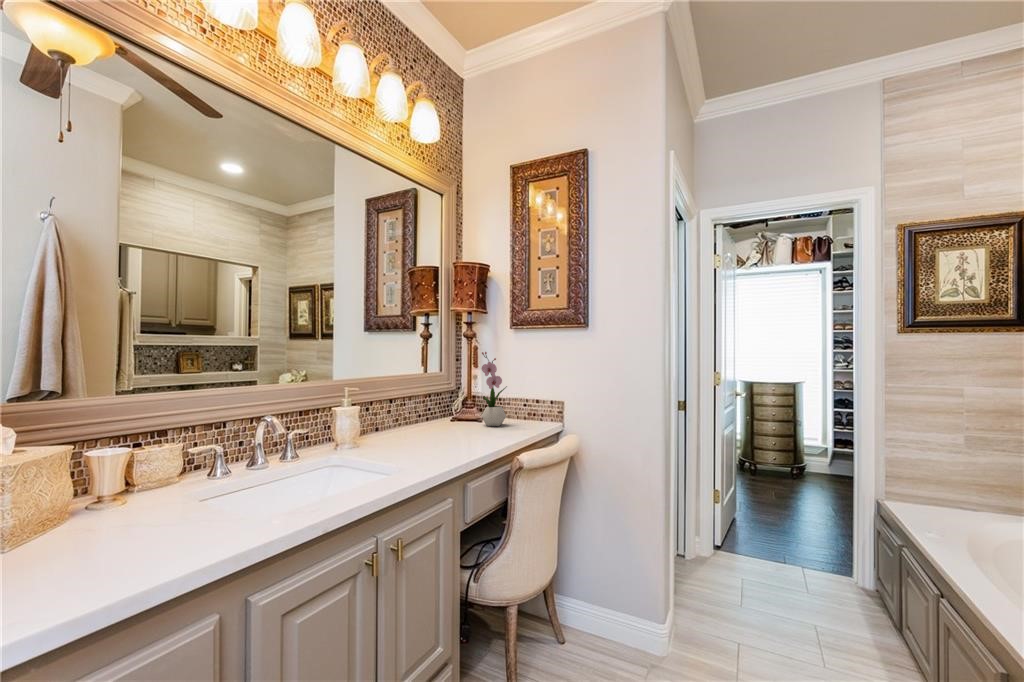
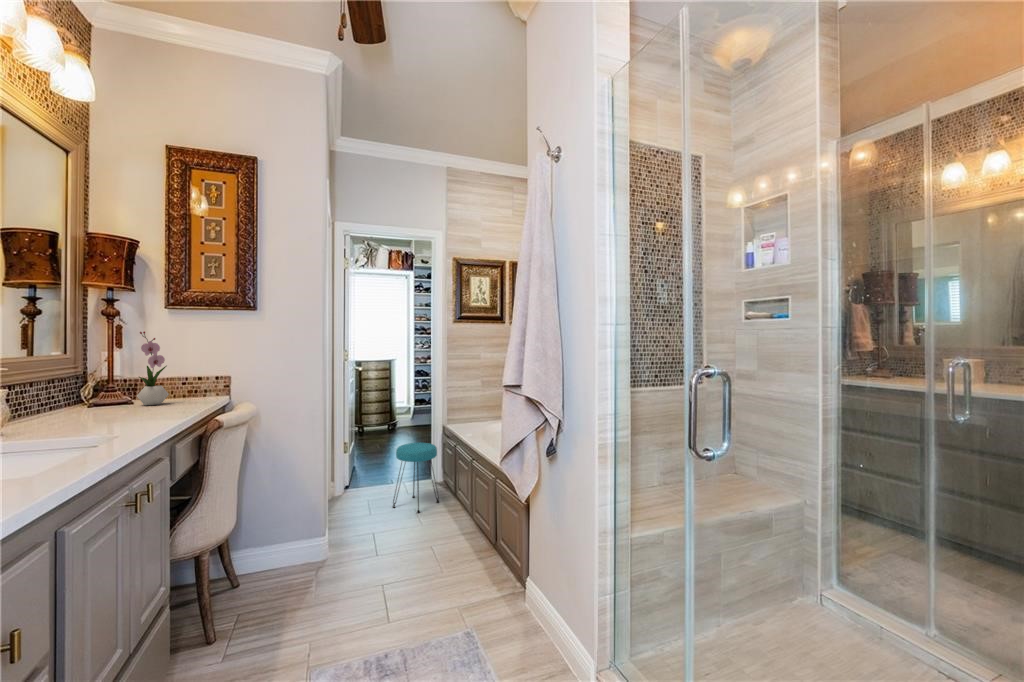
stool: none [780,518,869,639] -> present [393,443,439,513]

